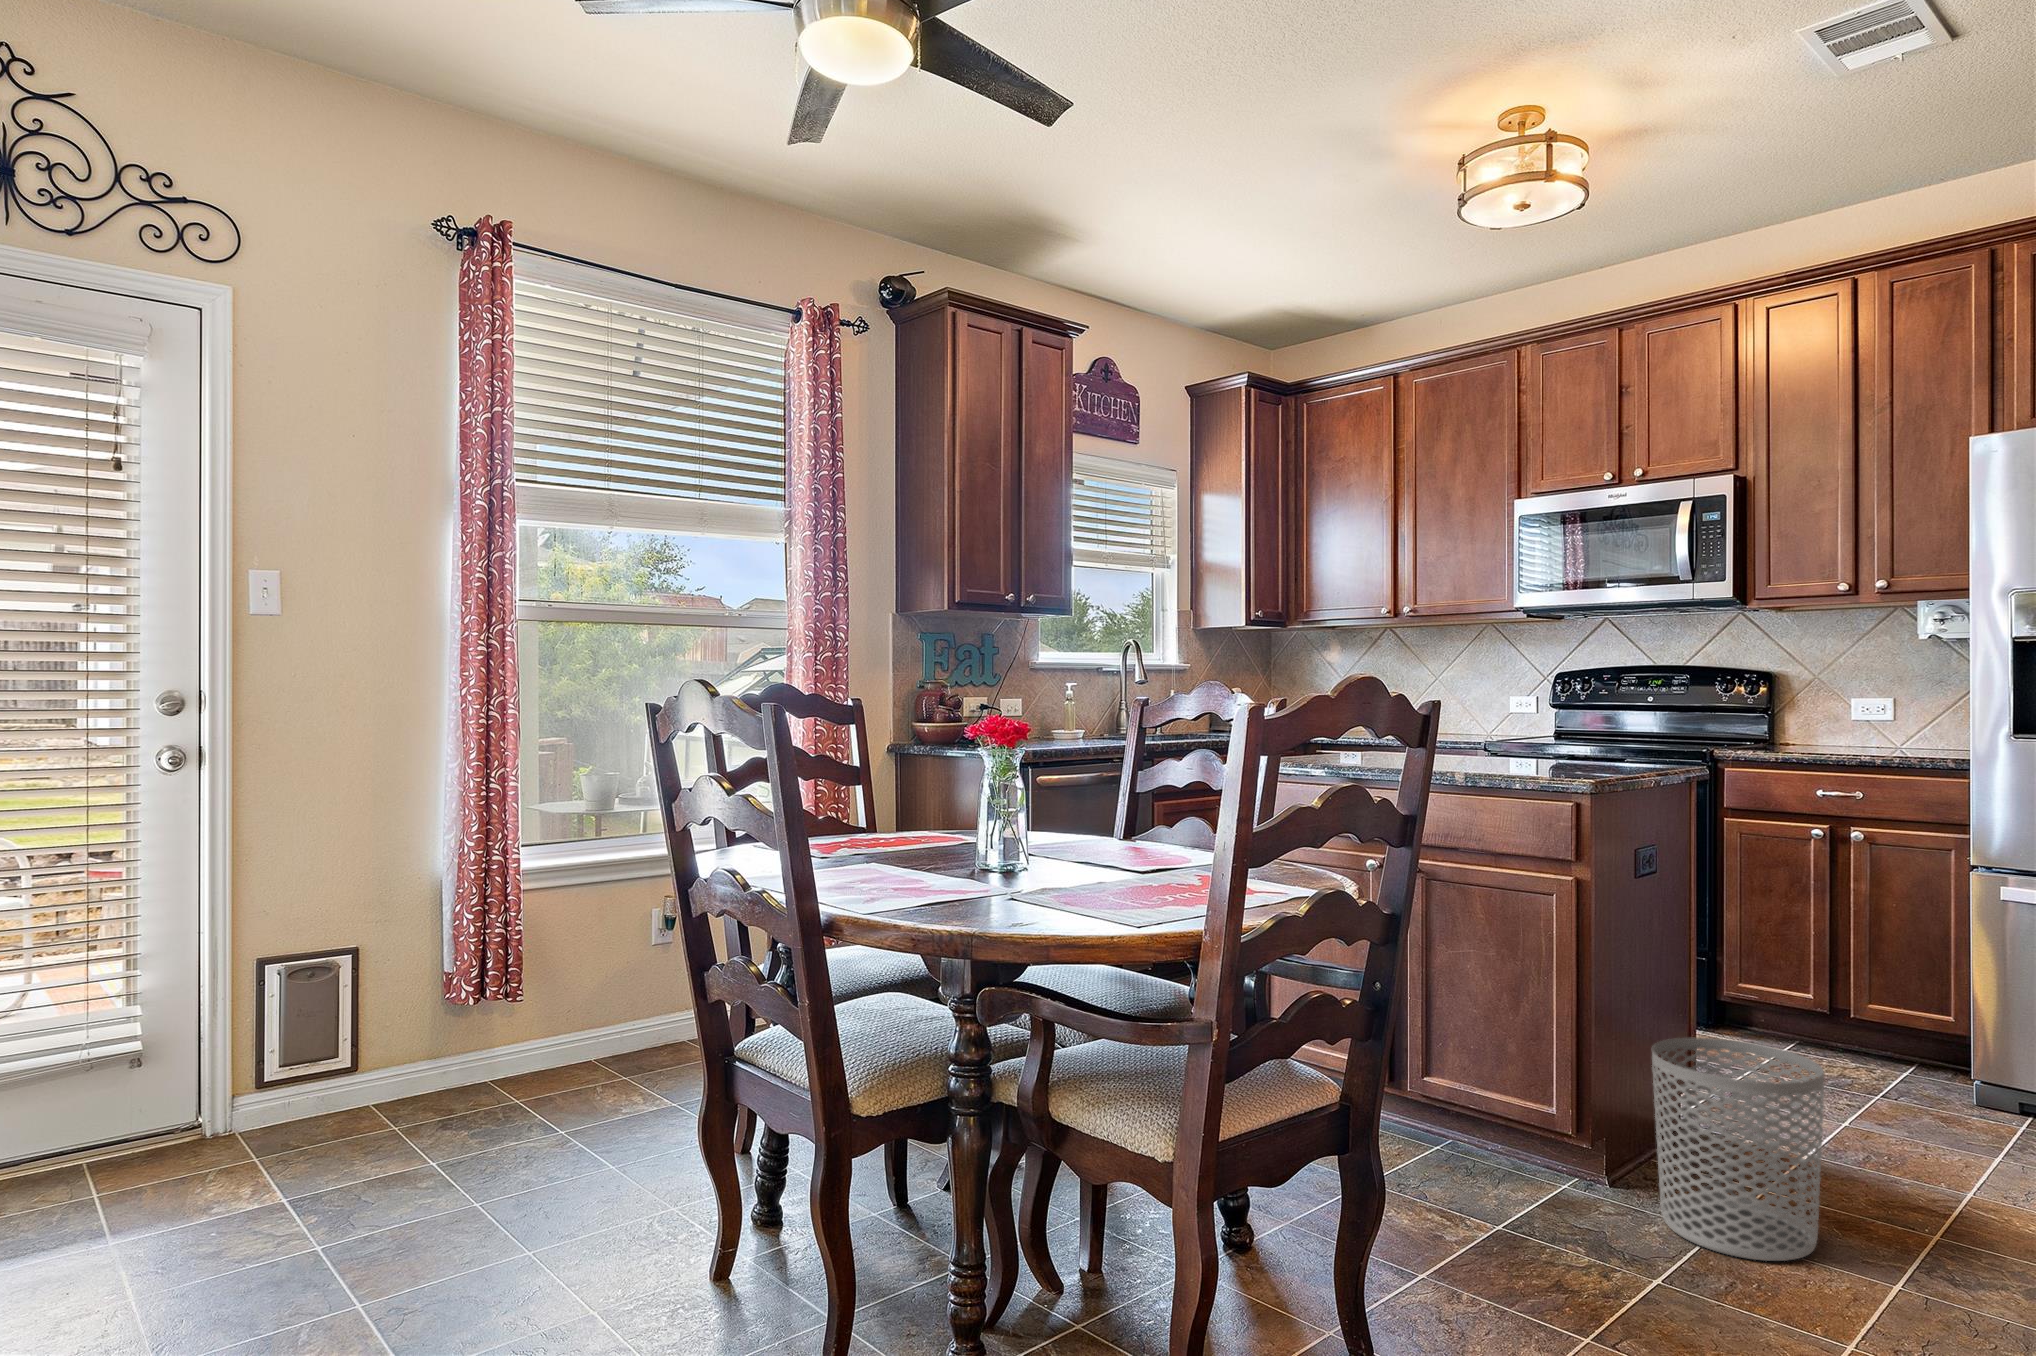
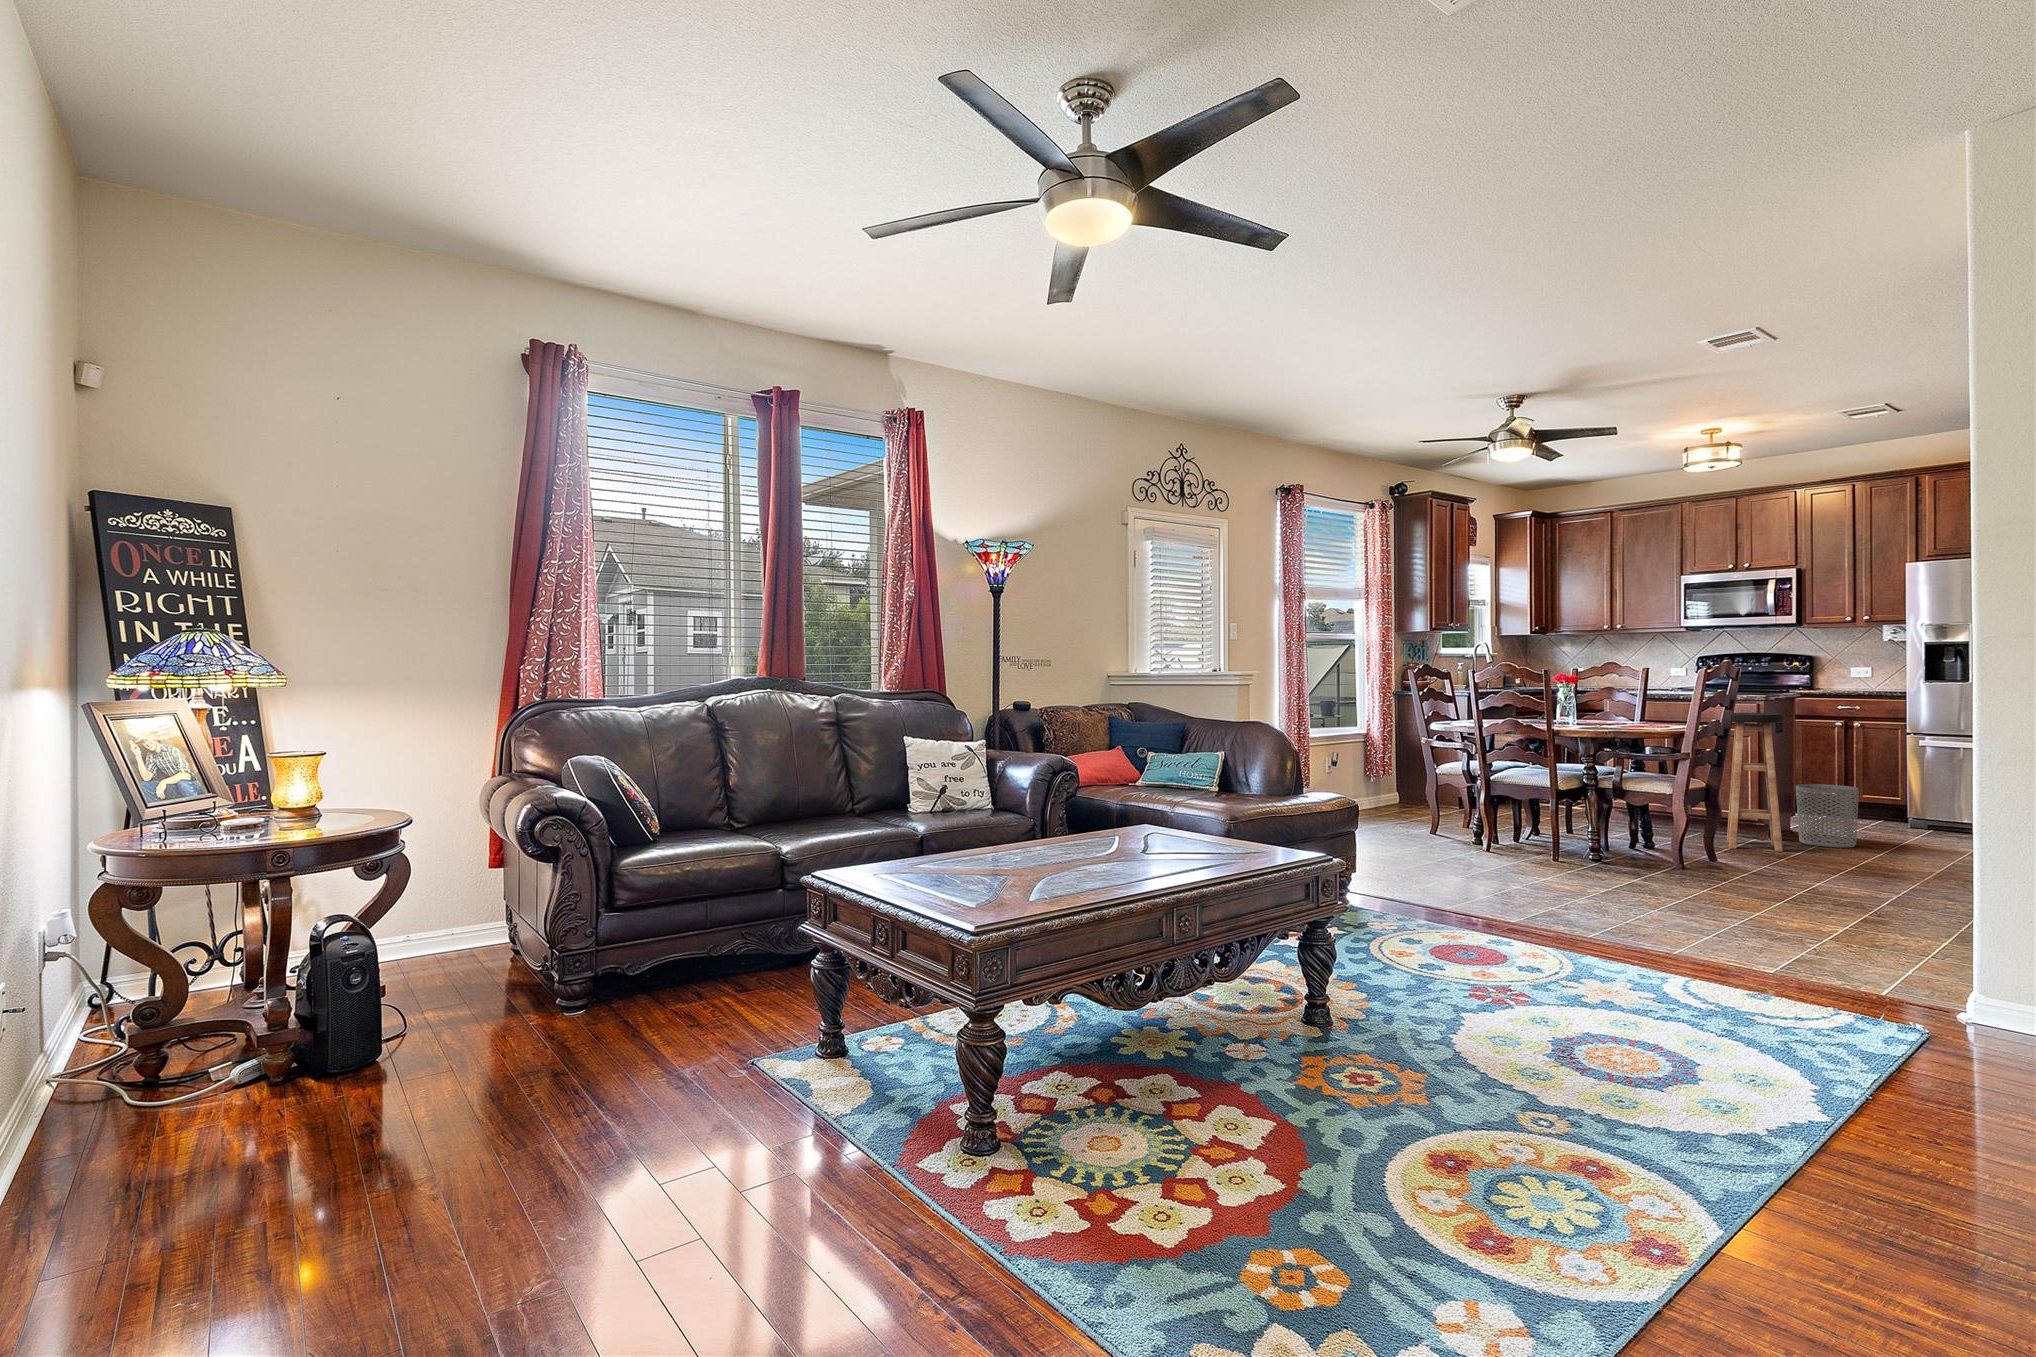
bar stool: none [1427,831,1593,1298] -> present [1727,713,1784,852]

